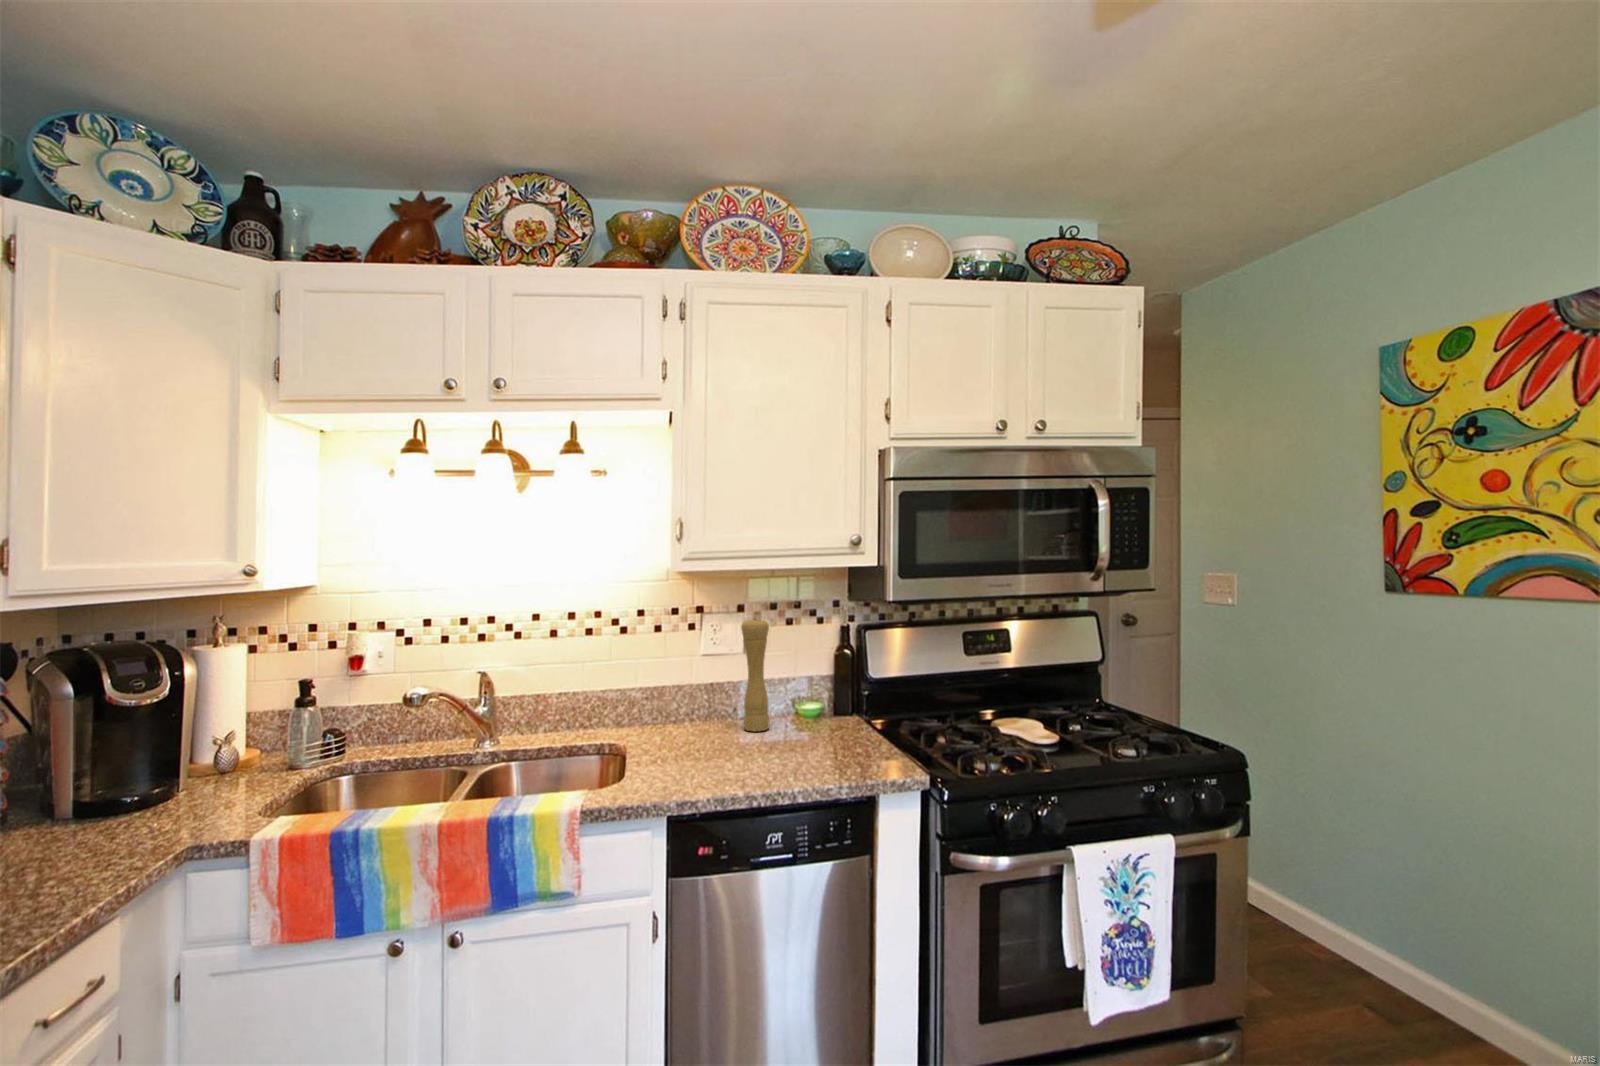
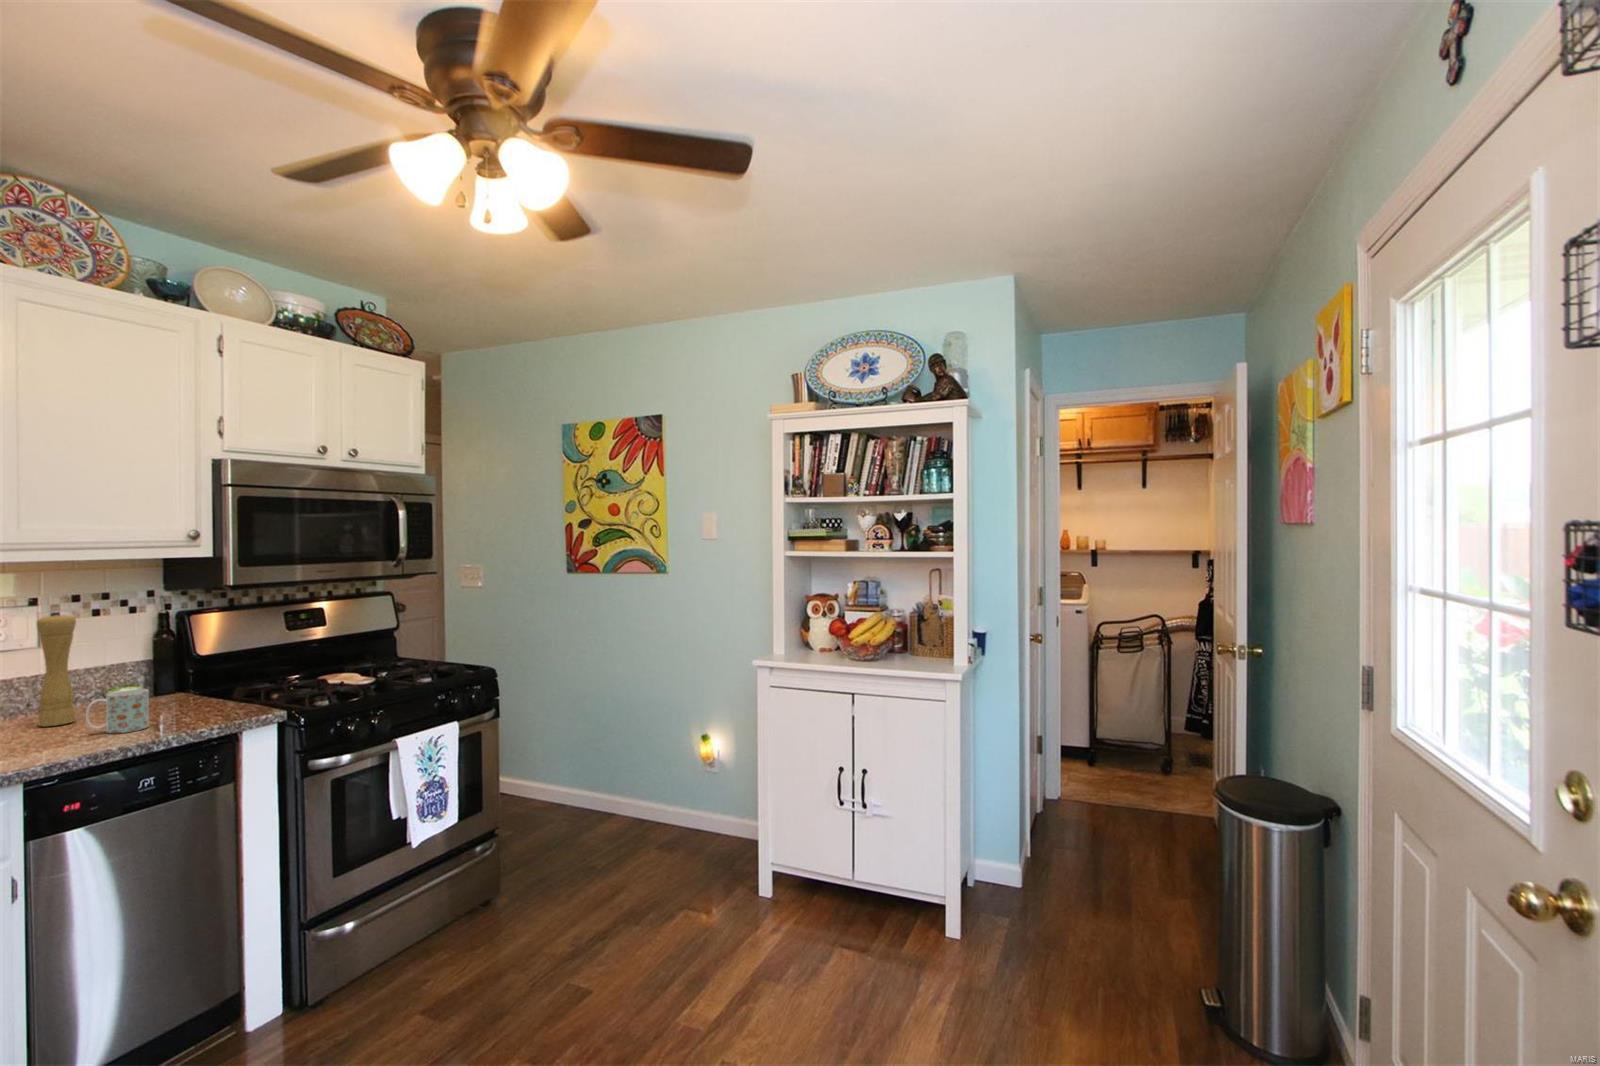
mug: none [753,711,803,762] -> present [86,689,149,733]

